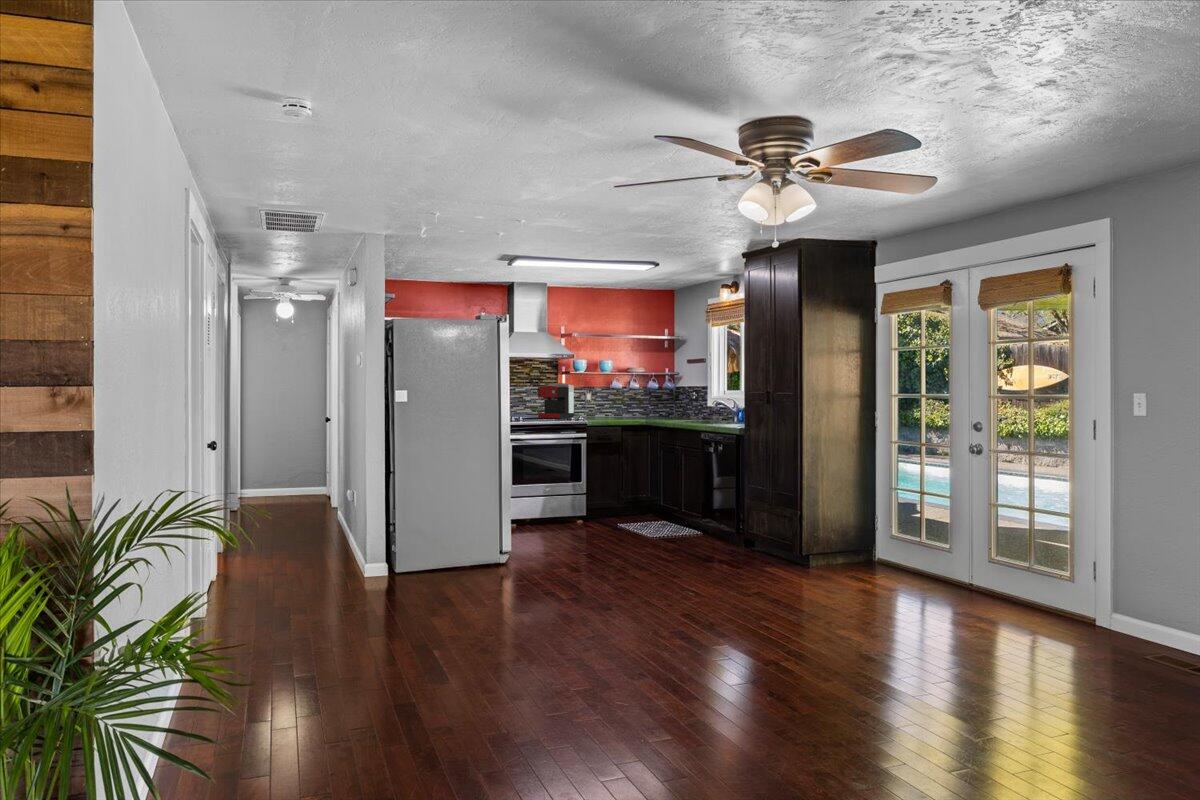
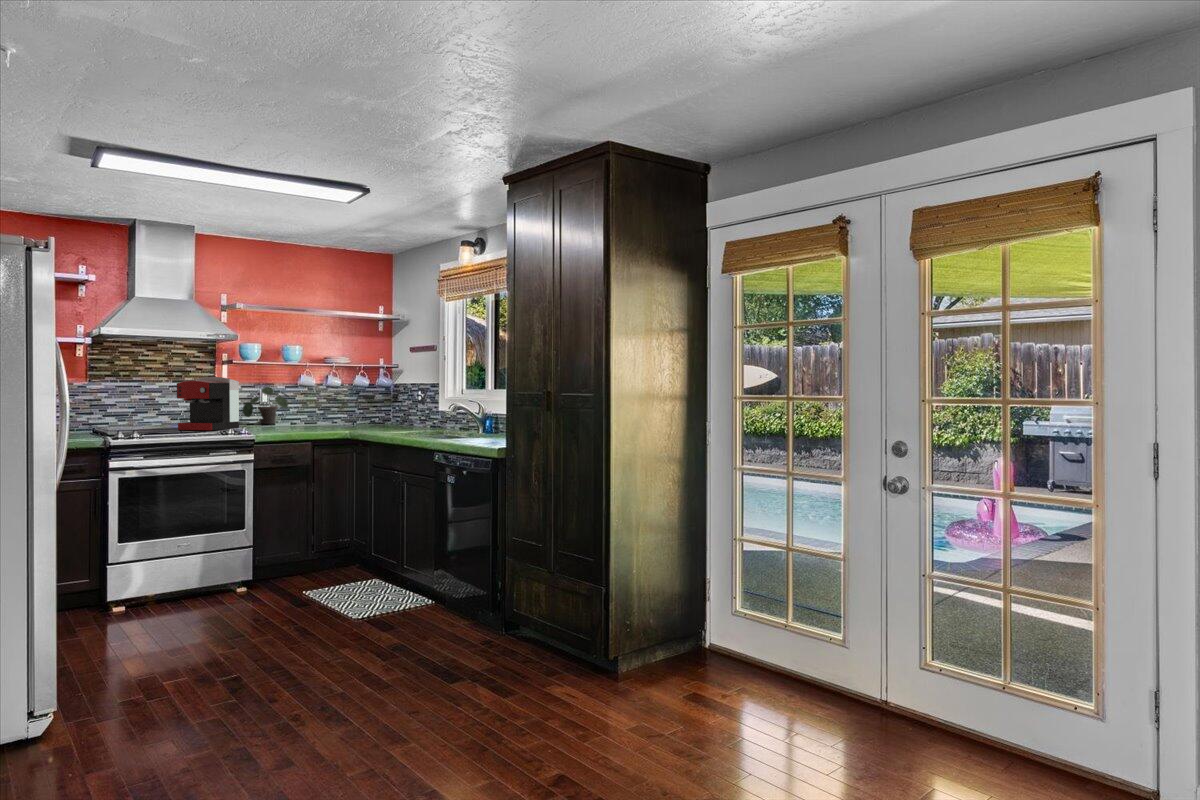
potted plant: none [573,390,605,415] -> present [242,387,288,424]

